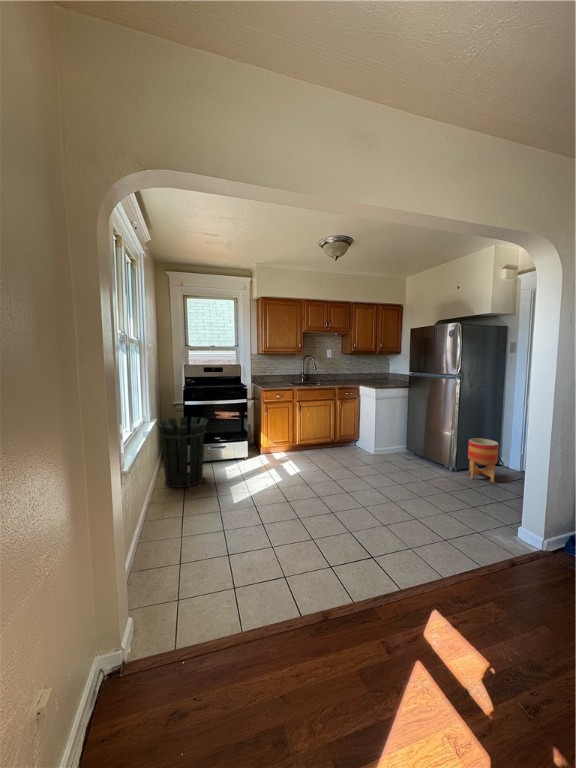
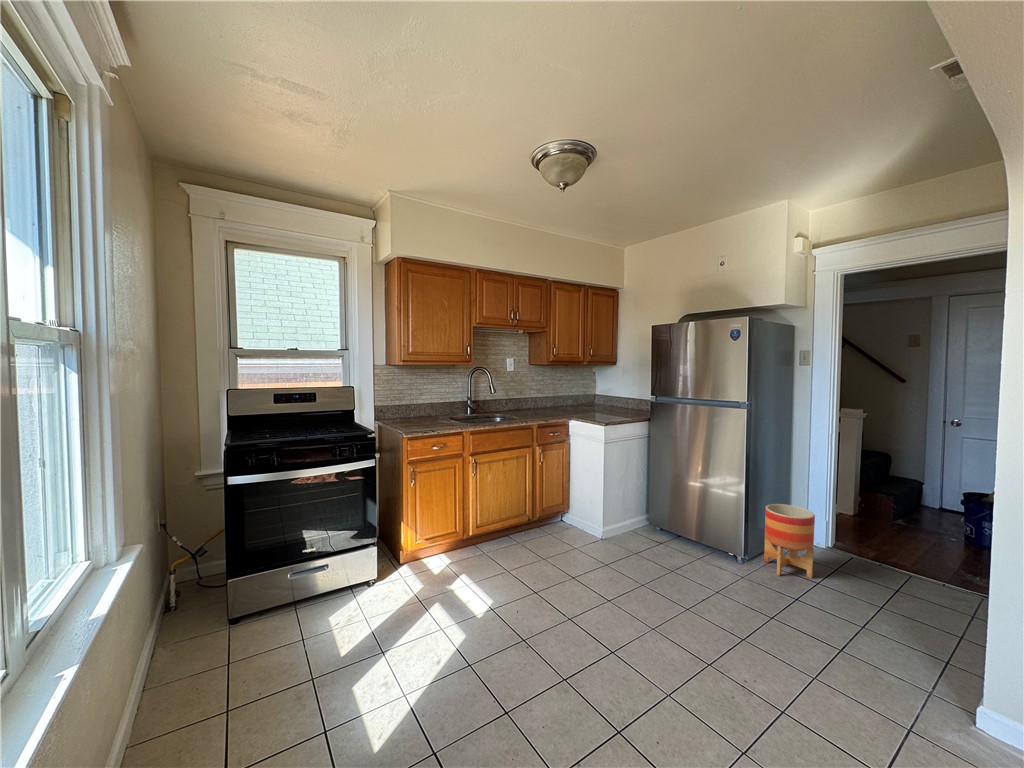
waste bin: present [157,417,208,488] -> none [144,515,293,719]

